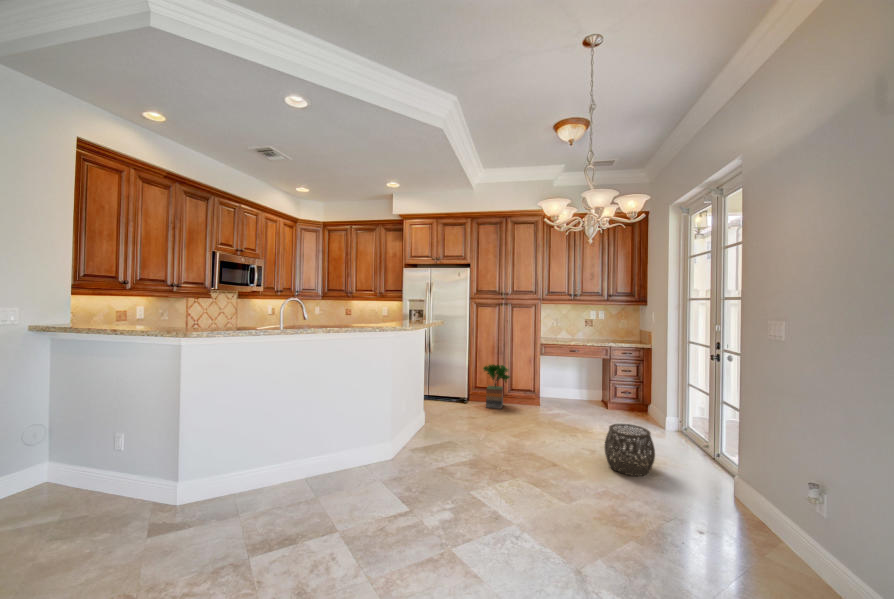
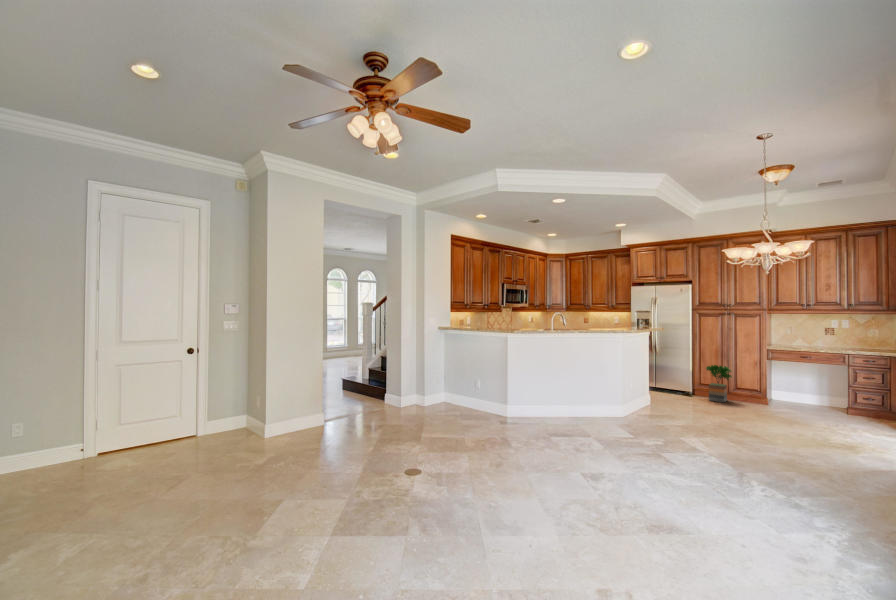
woven basket: present [604,424,655,476] -> none [805,411,857,452]

